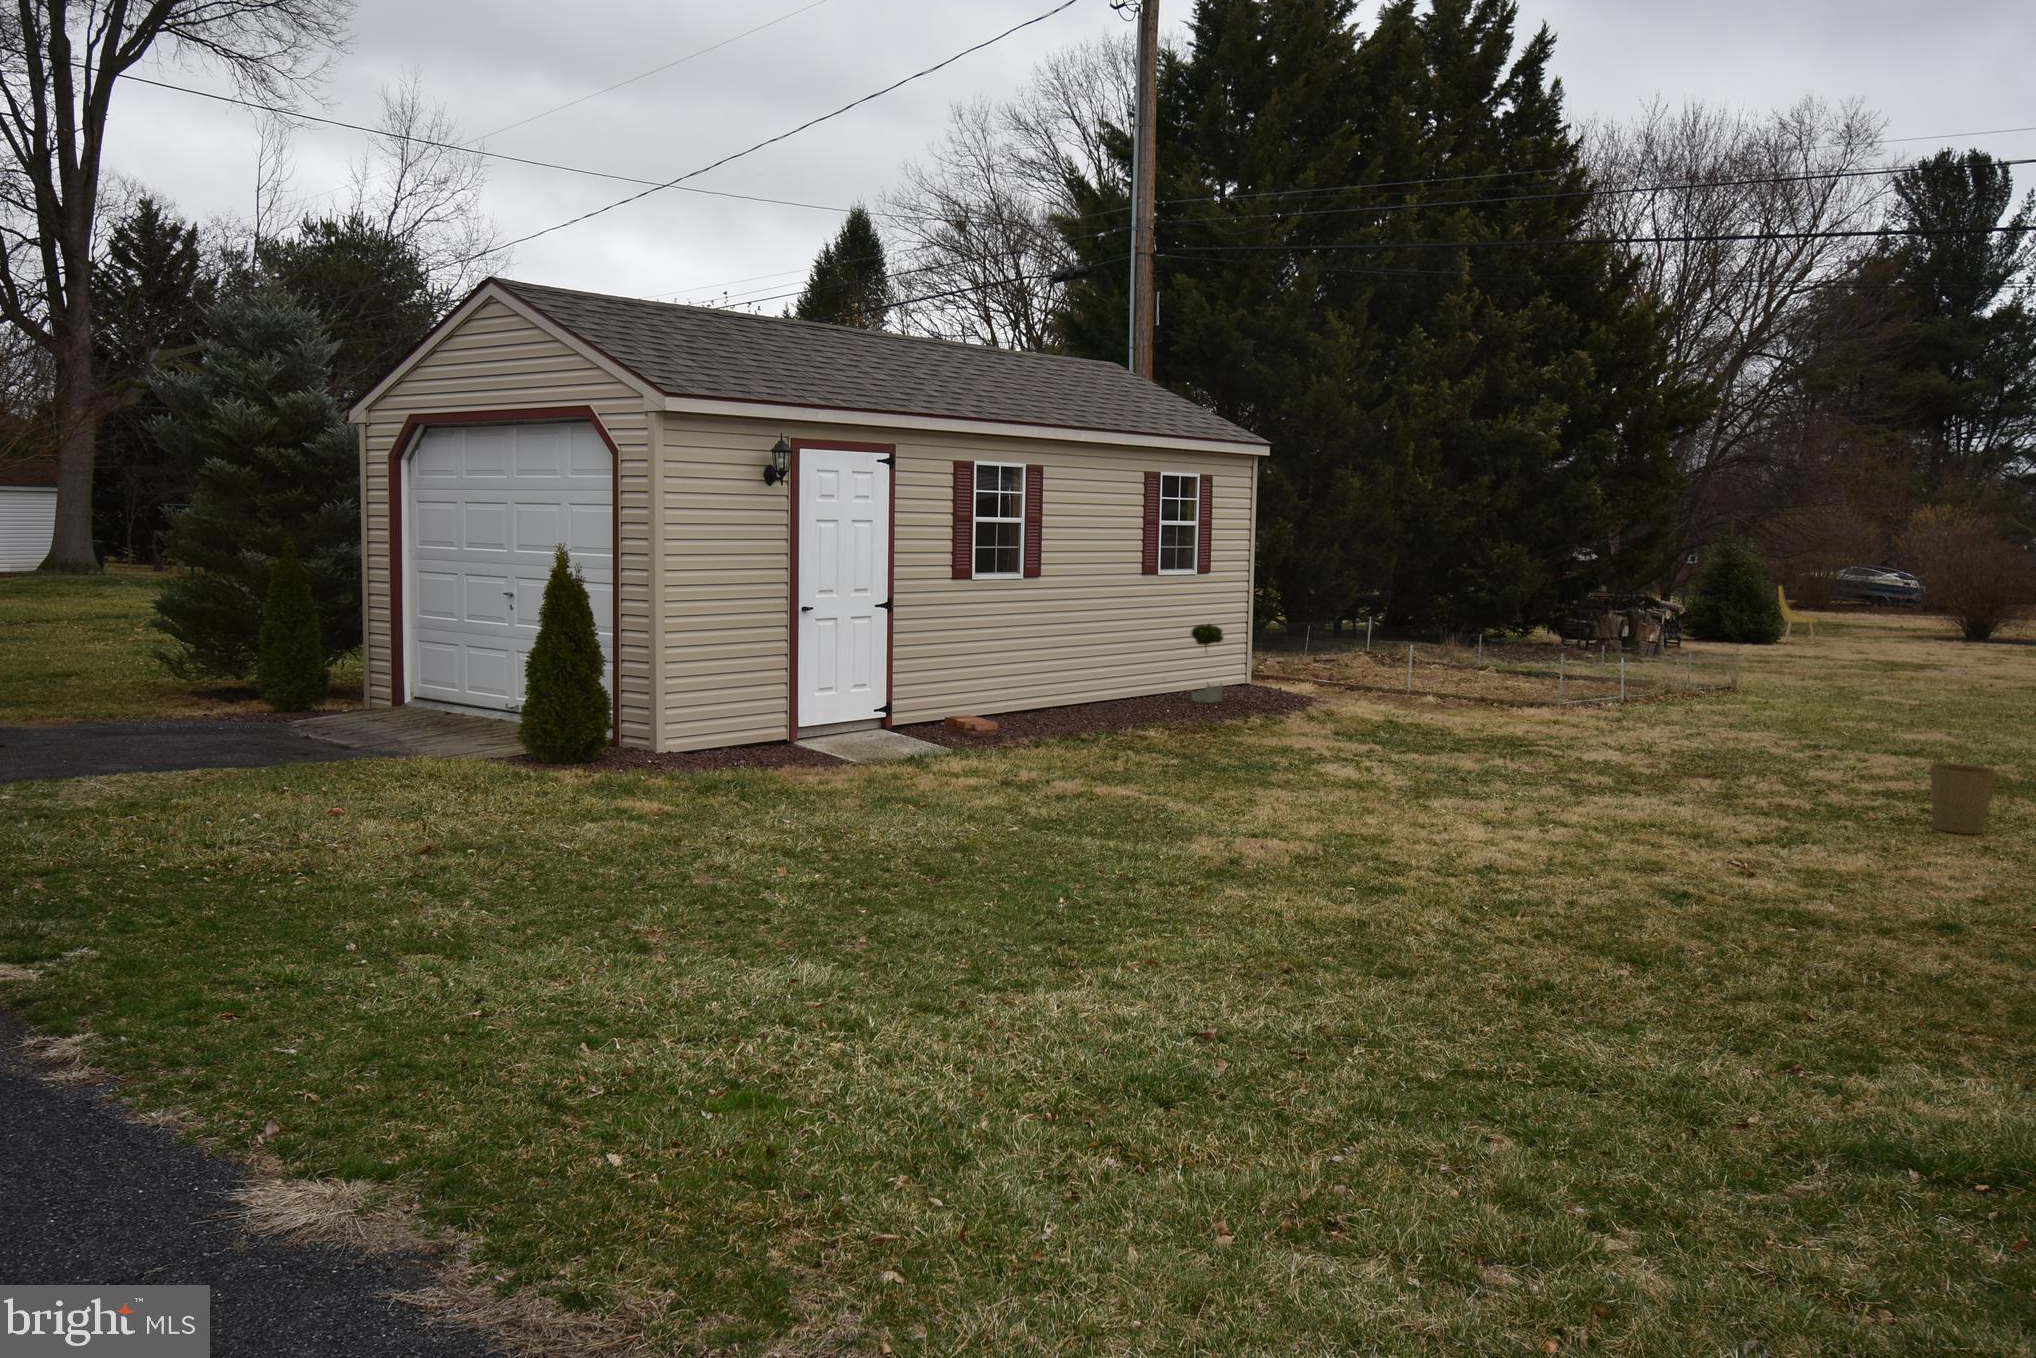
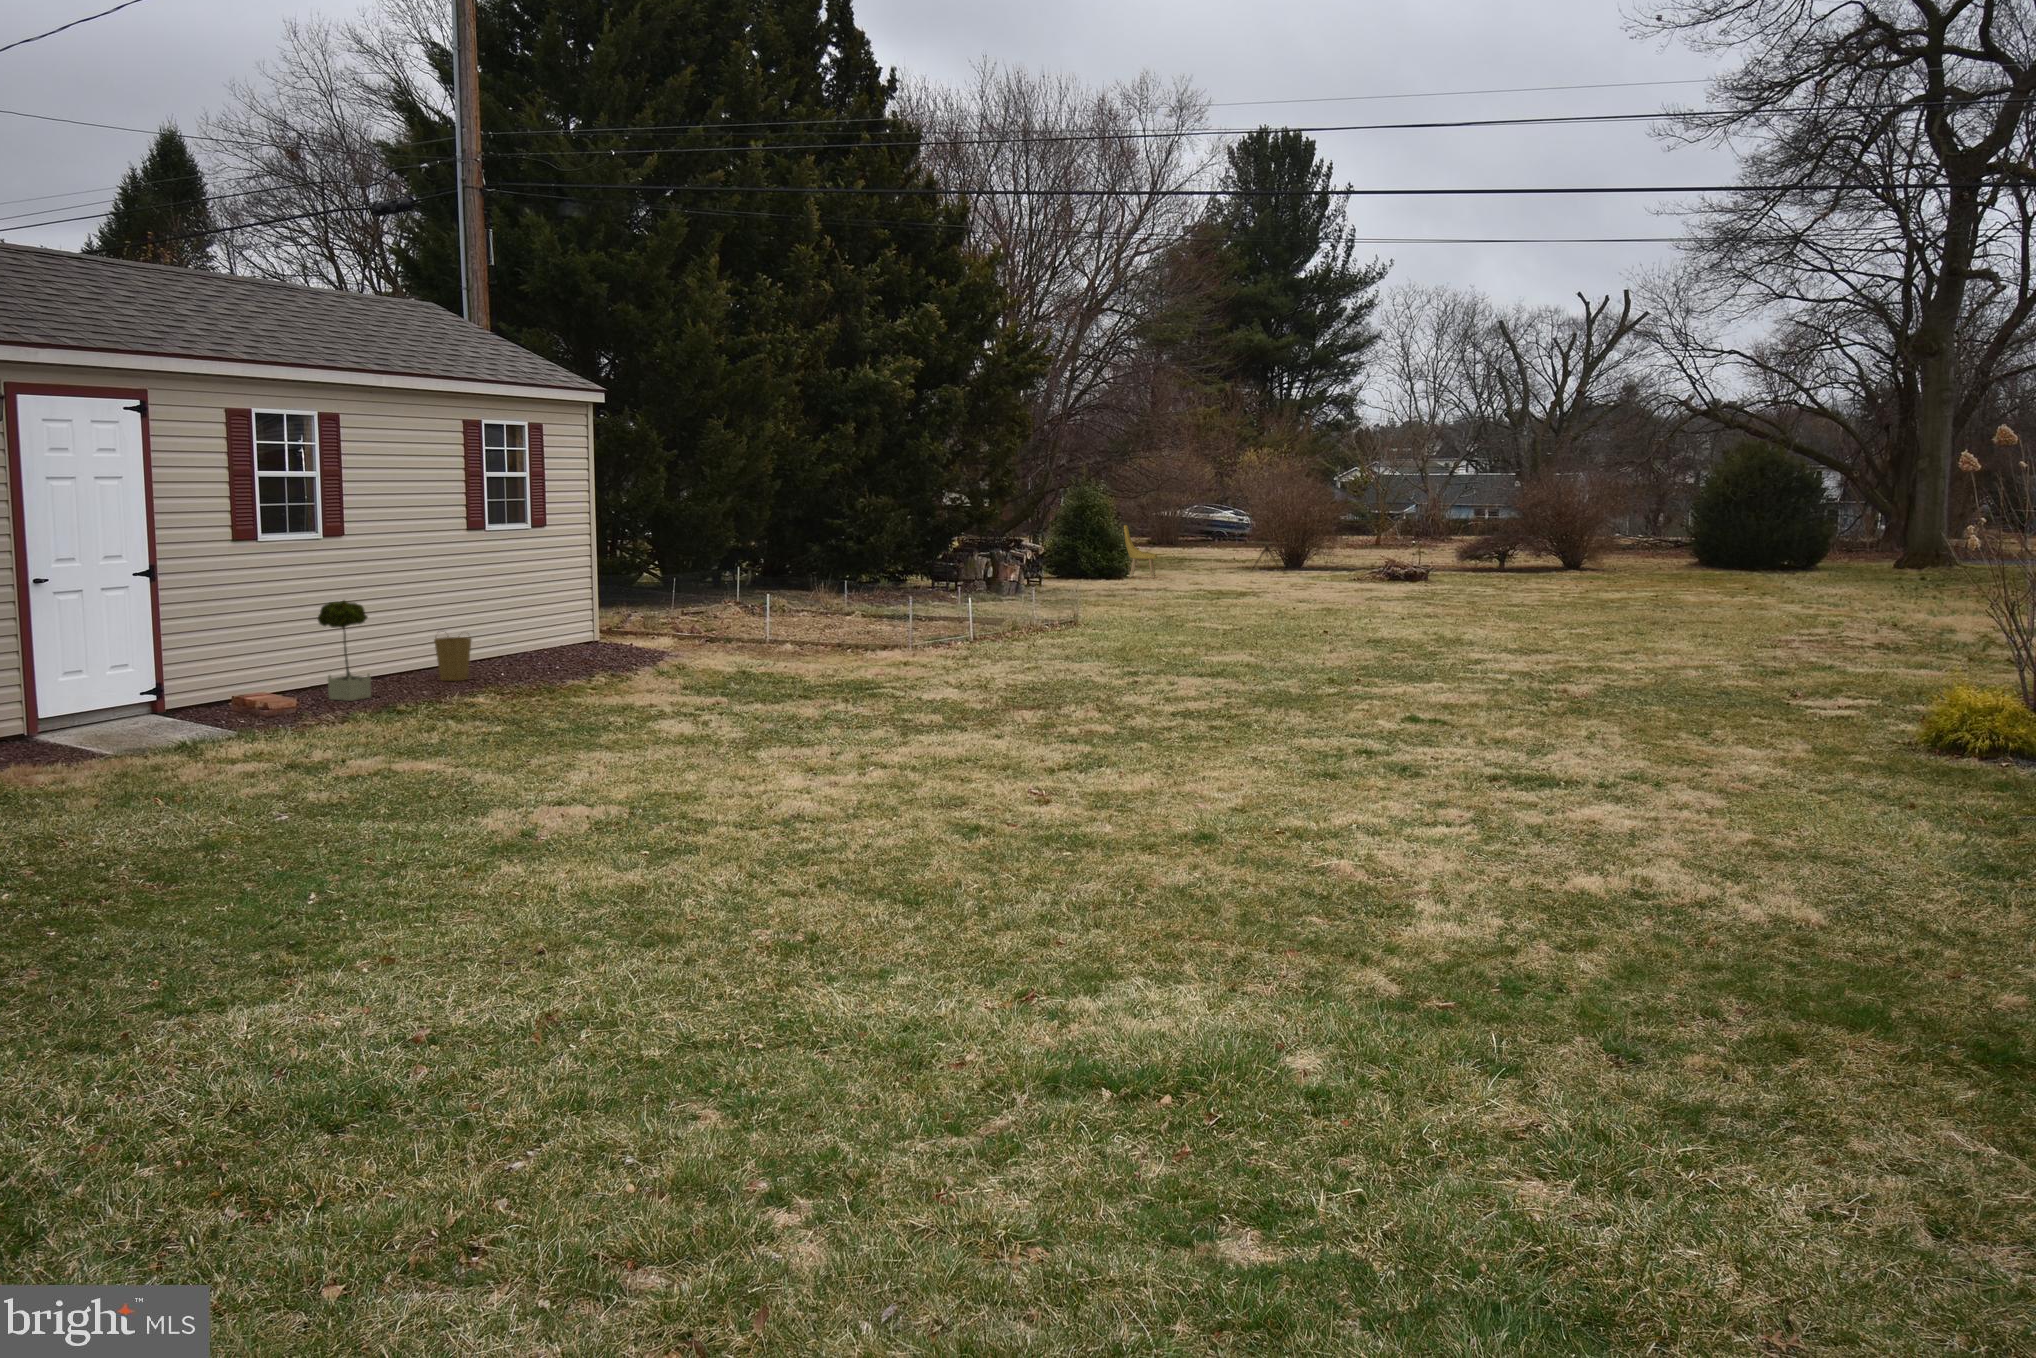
round table: none [1932,607,1990,640] -> present [1255,542,1277,564]
potted tree: present [1191,624,1224,703] -> present [318,600,371,701]
basket: present [1930,754,1997,834] -> present [434,636,472,681]

